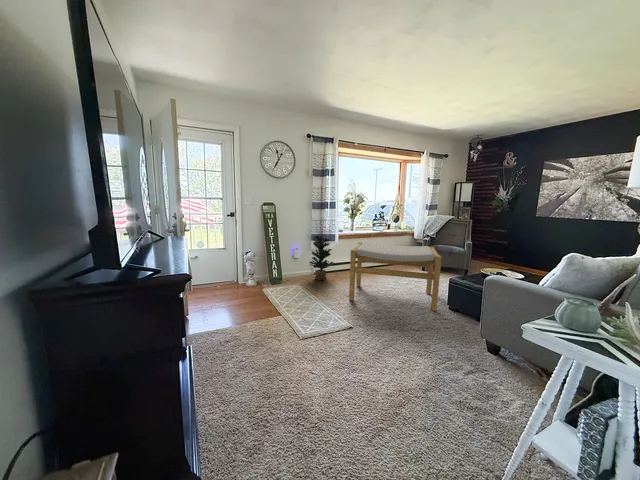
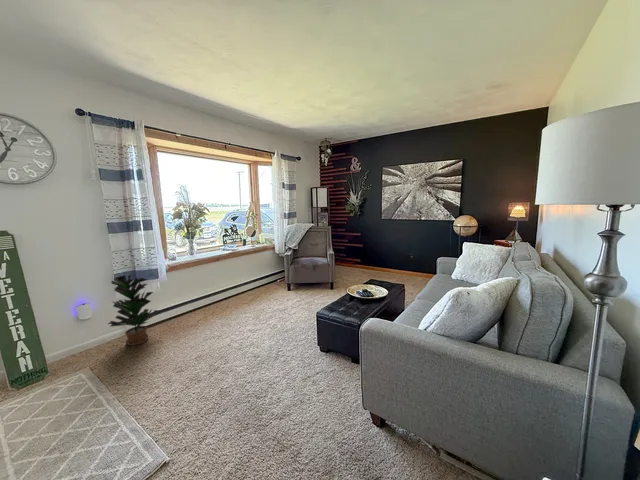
footstool: present [349,242,442,311] -> none [168,271,307,382]

